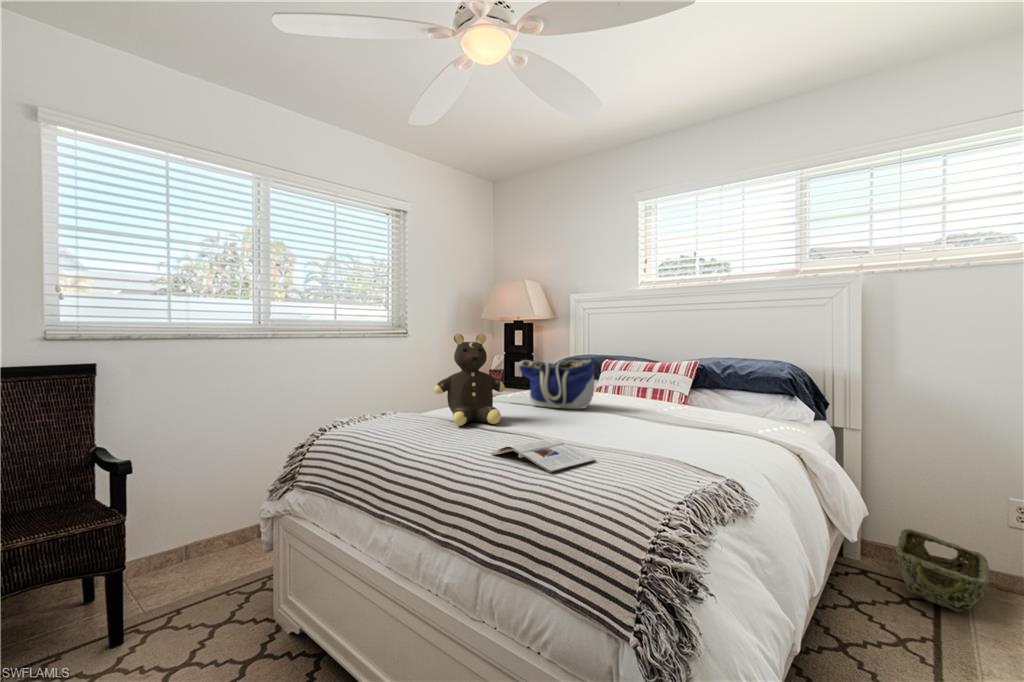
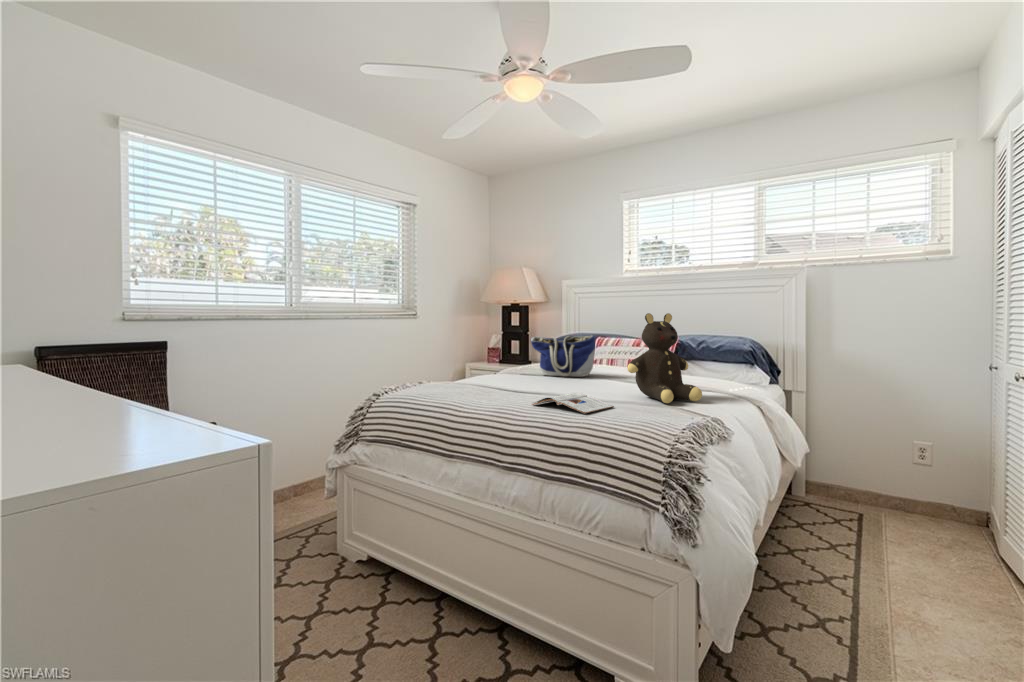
teddy bear: present [434,334,505,426] -> present [628,313,702,403]
woven basket: present [896,529,990,612] -> none [831,469,899,527]

